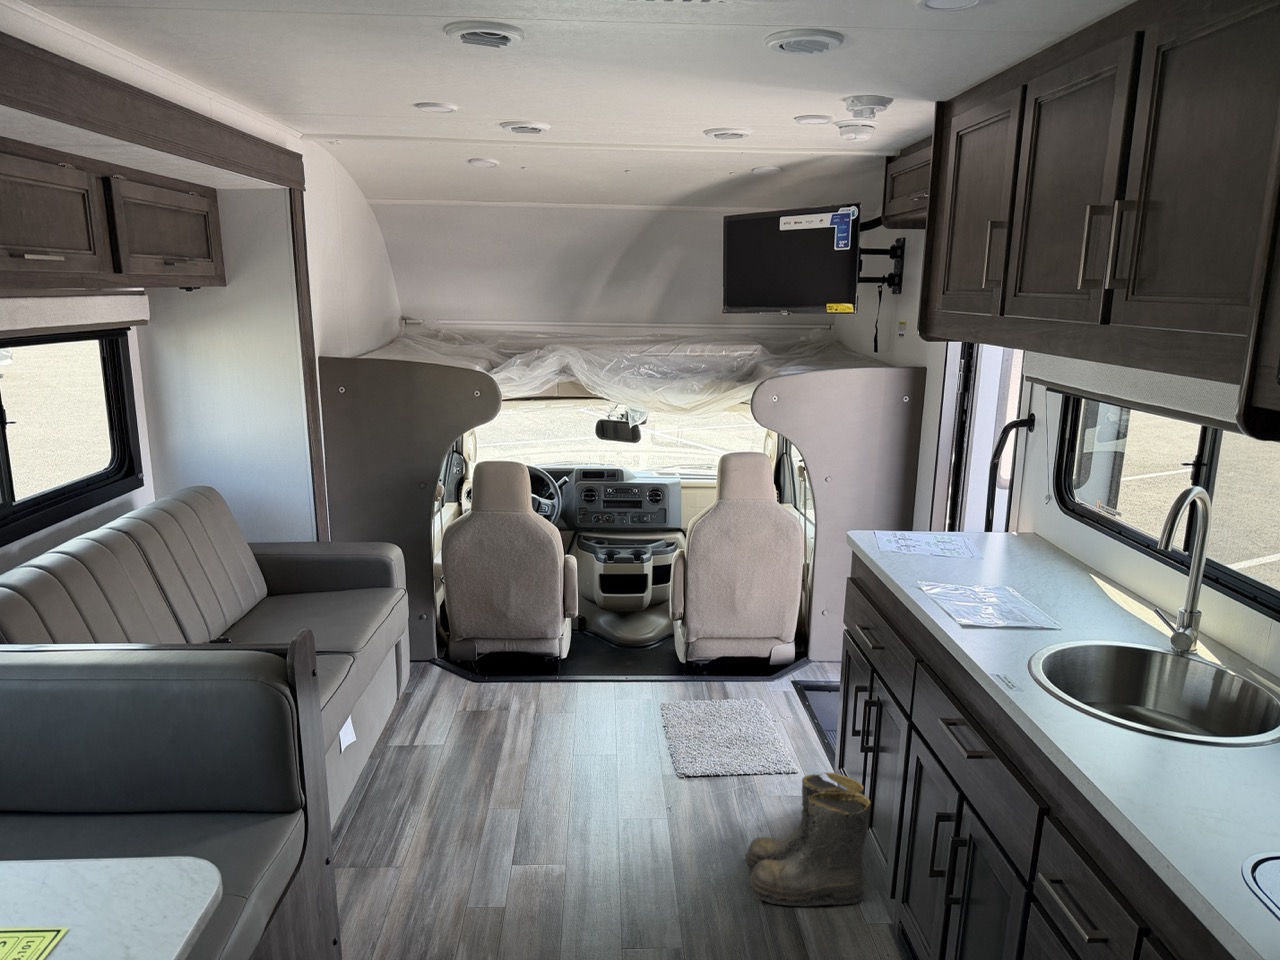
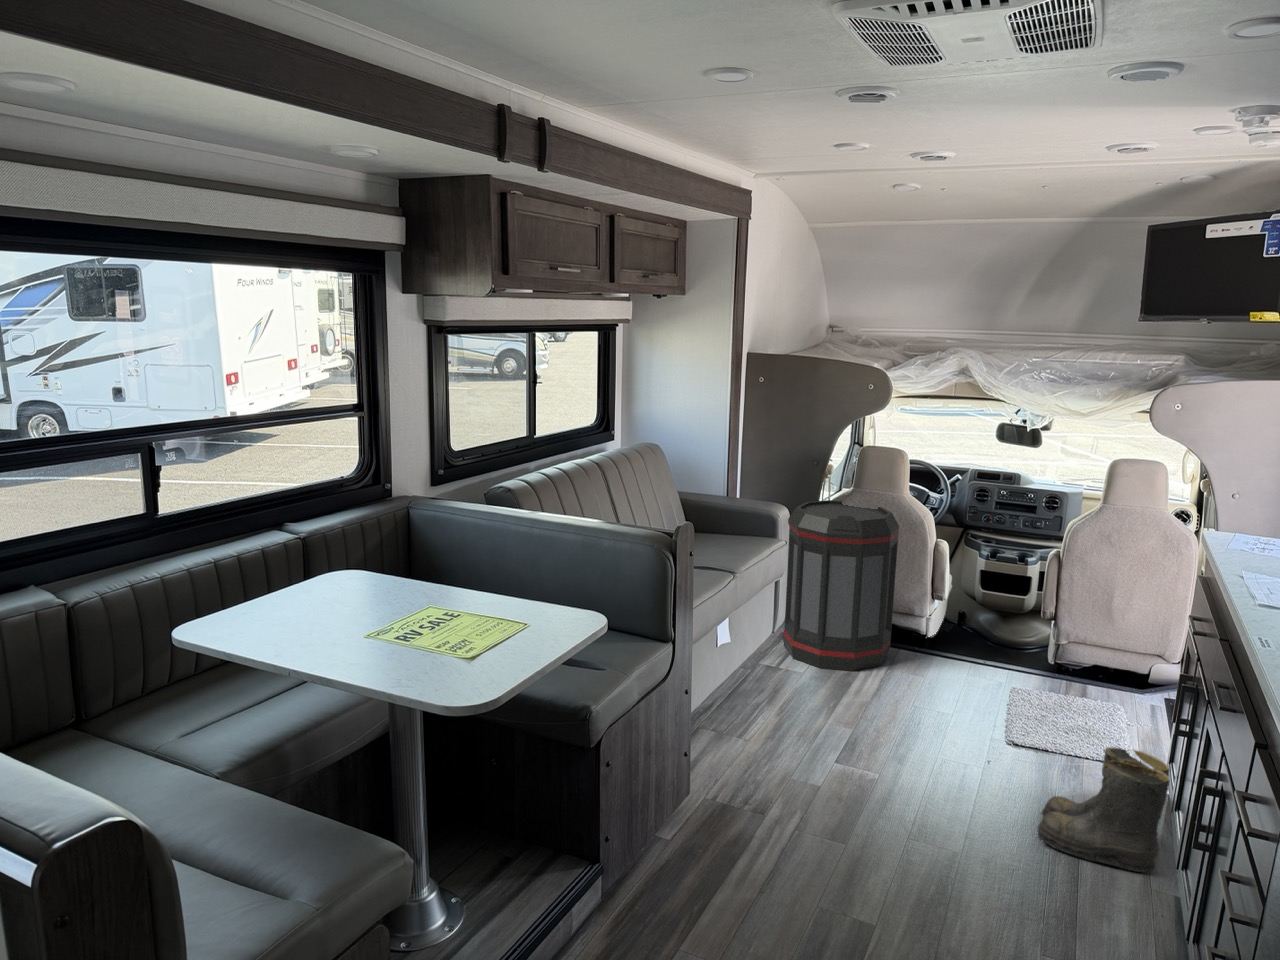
trash can: none [399,527,530,730] -> present [782,500,899,671]

